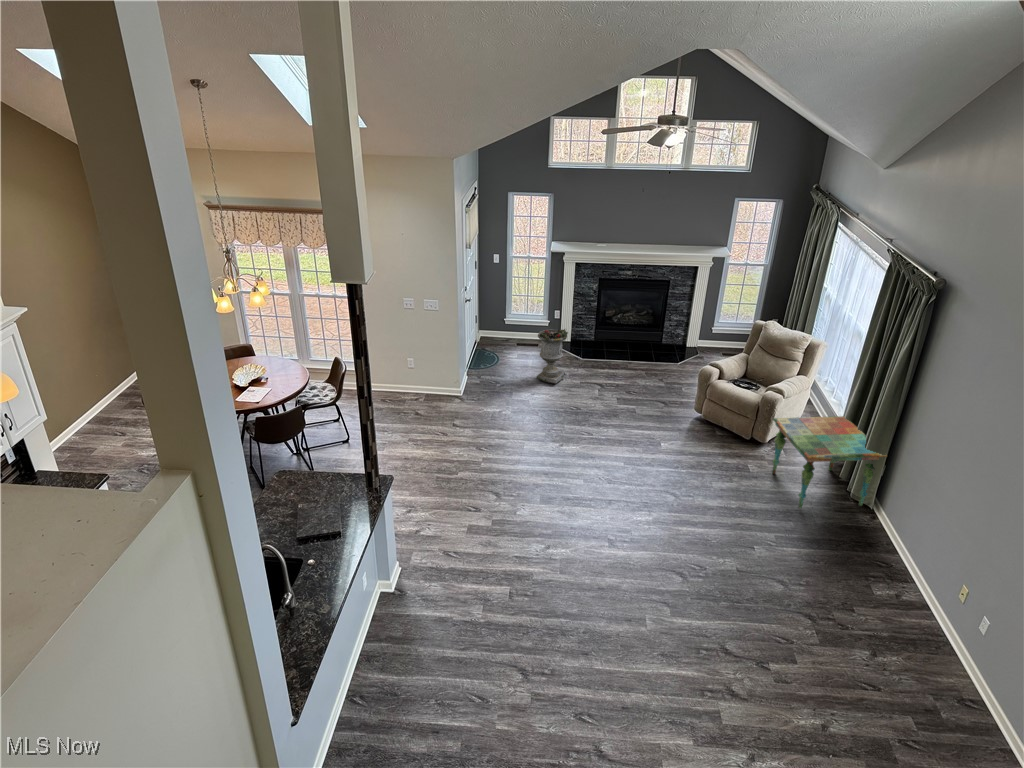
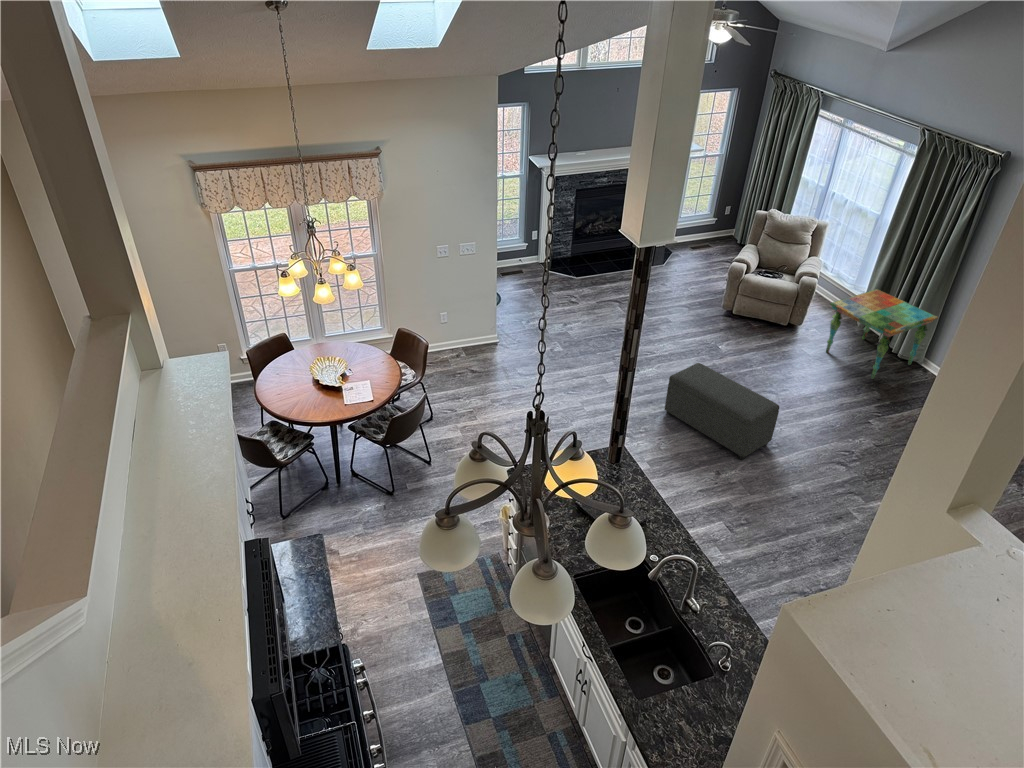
planter: present [537,329,568,383] -> none [557,249,589,308]
ottoman: none [549,443,628,543] -> present [665,363,779,460]

